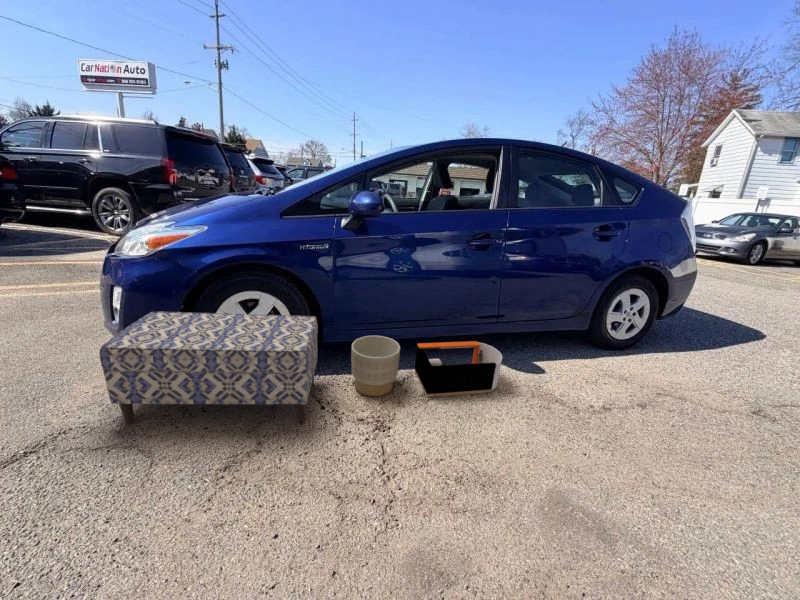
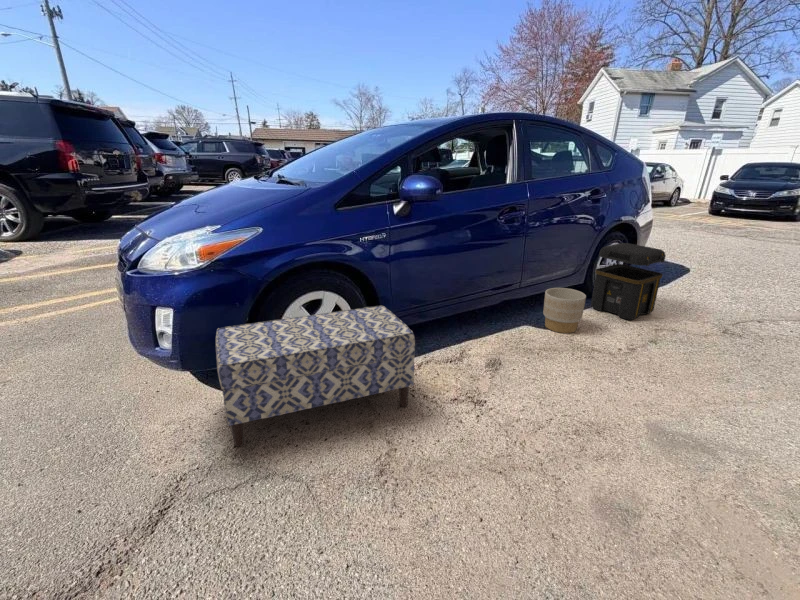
toolbox: none [594,292,693,382] -> present [591,243,666,320]
planter: present [351,335,400,396] -> present [543,288,586,333]
storage bin: present [414,341,502,397] -> none [461,308,541,364]

